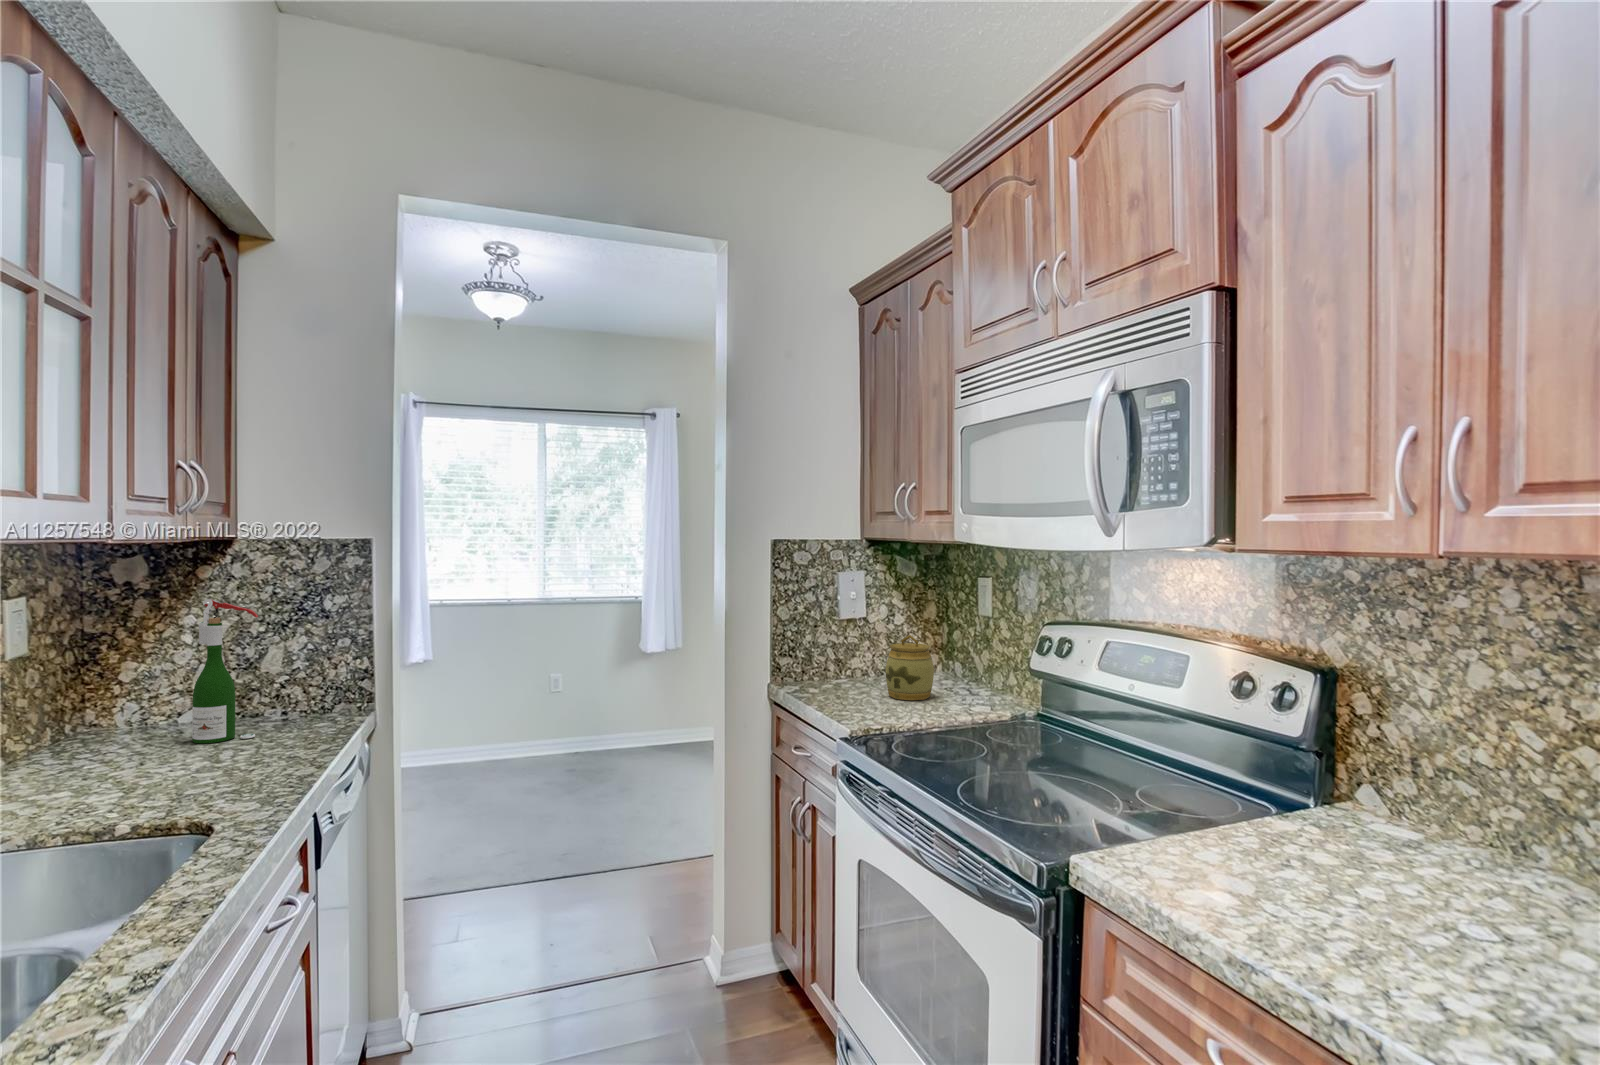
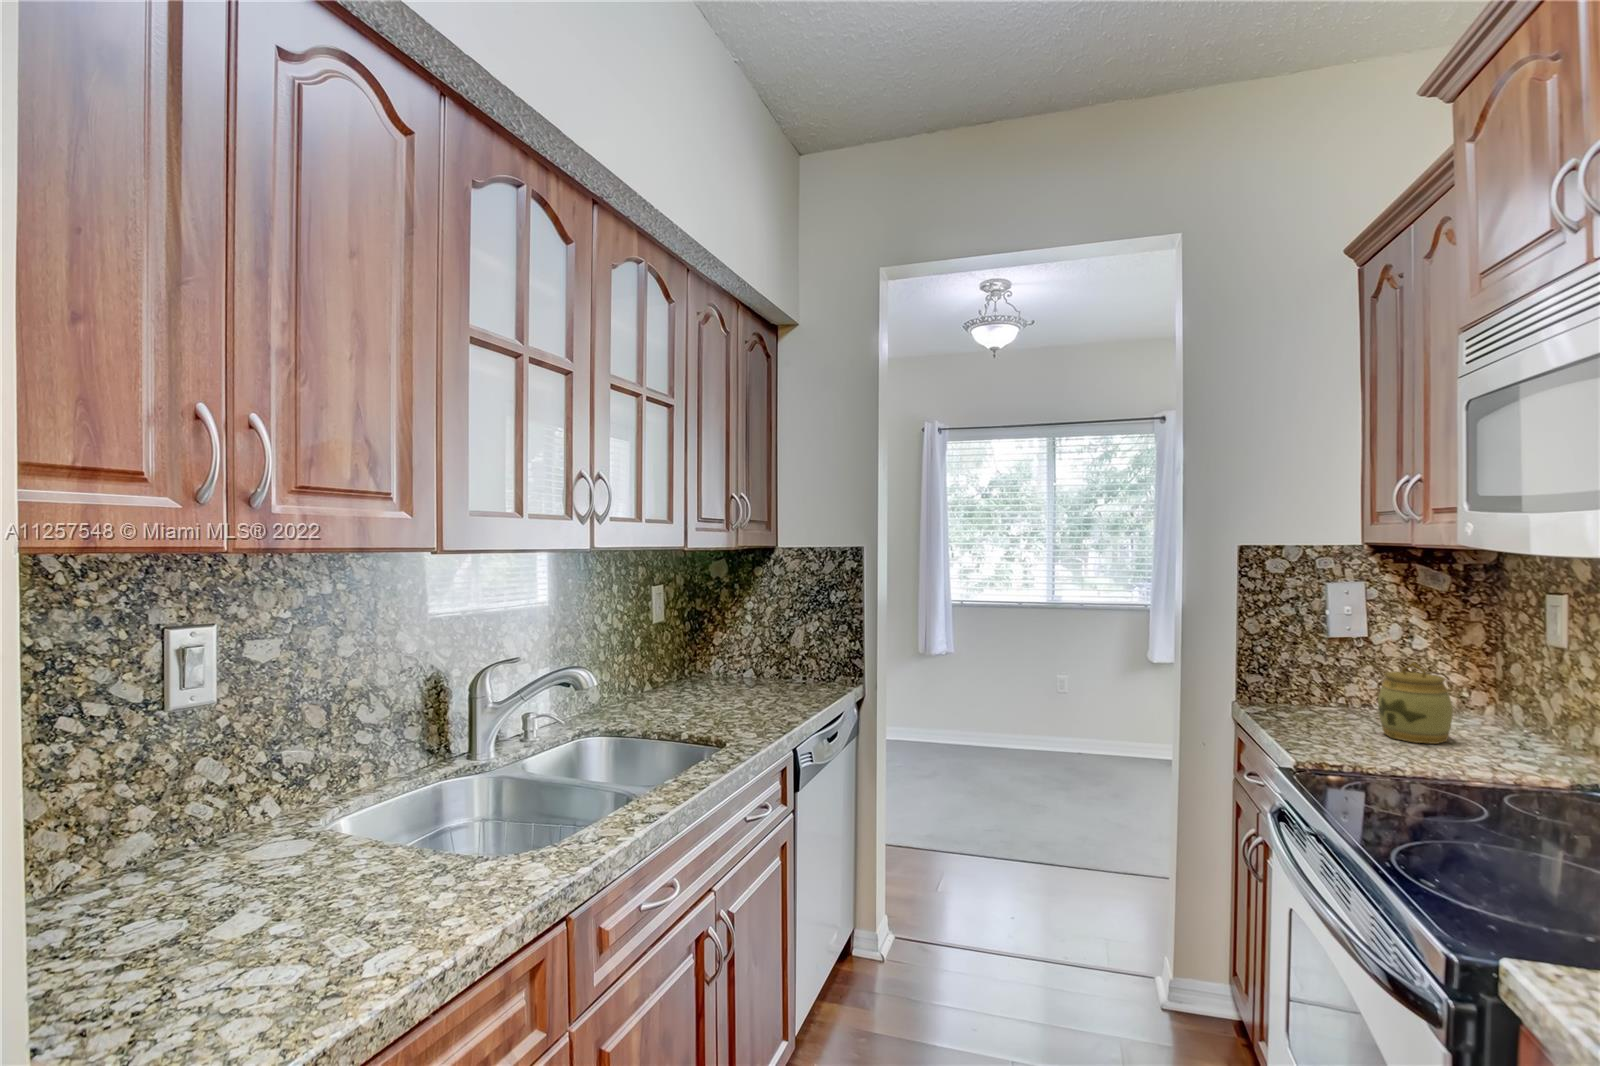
wine bottle: present [192,599,258,744] -> none [746,591,782,692]

